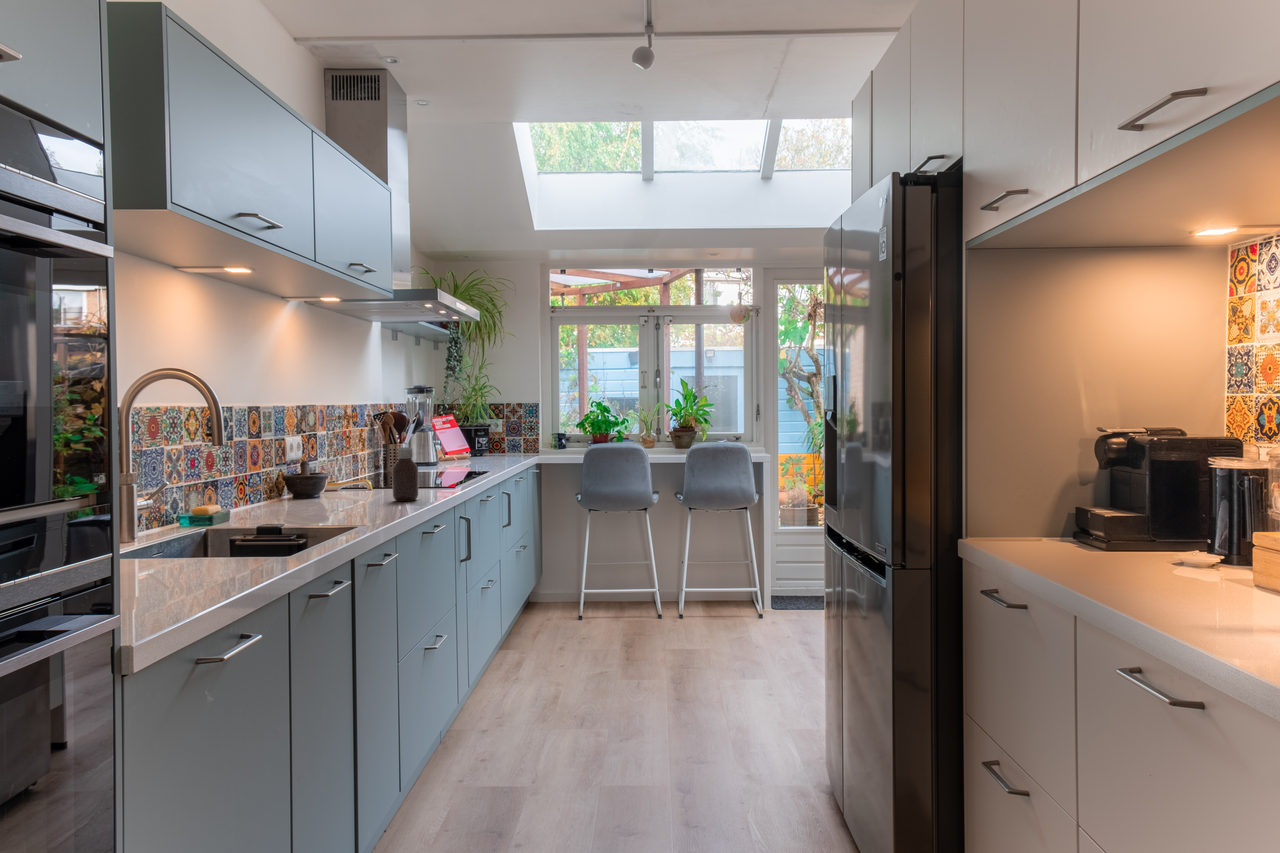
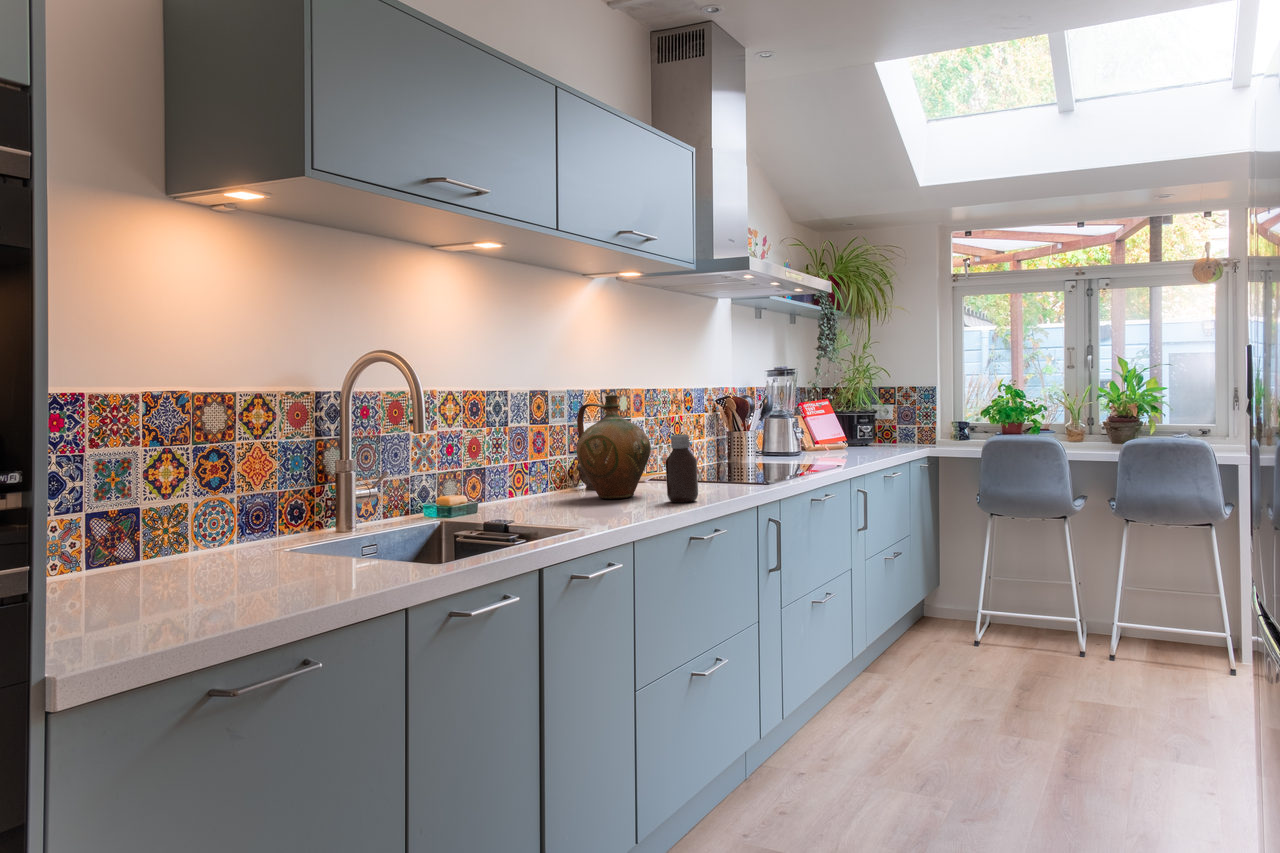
ceramic jug: none [298,414,368,502] -> present [577,395,651,499]

